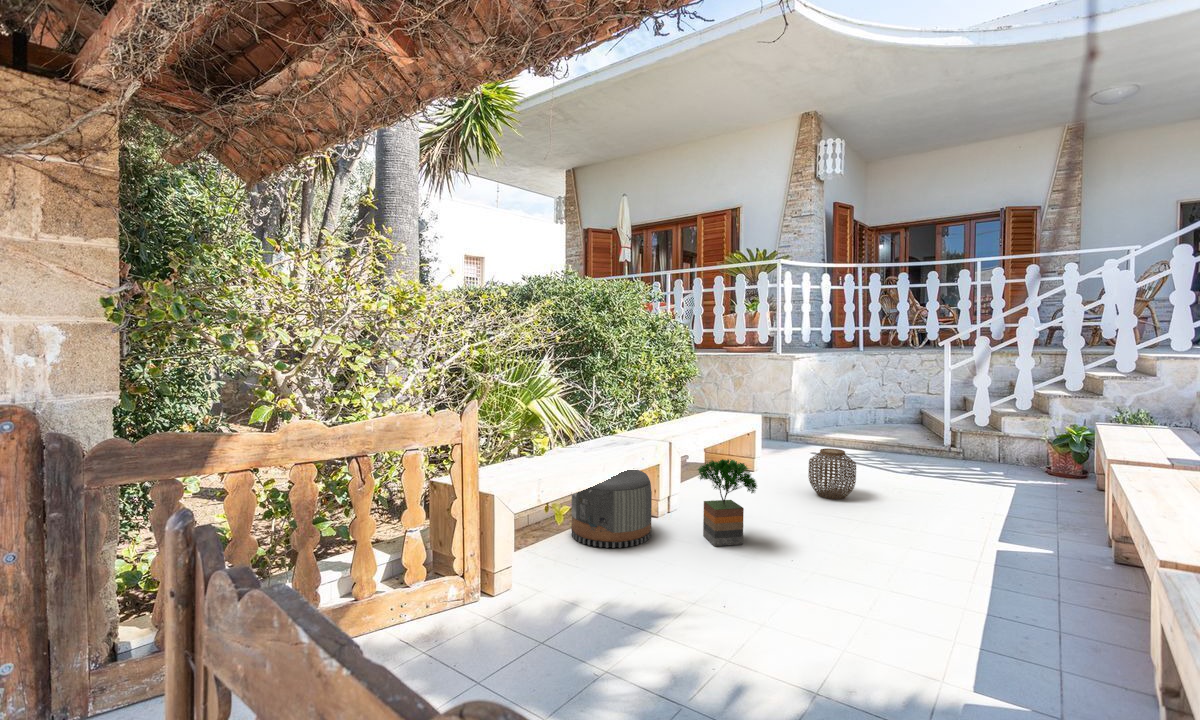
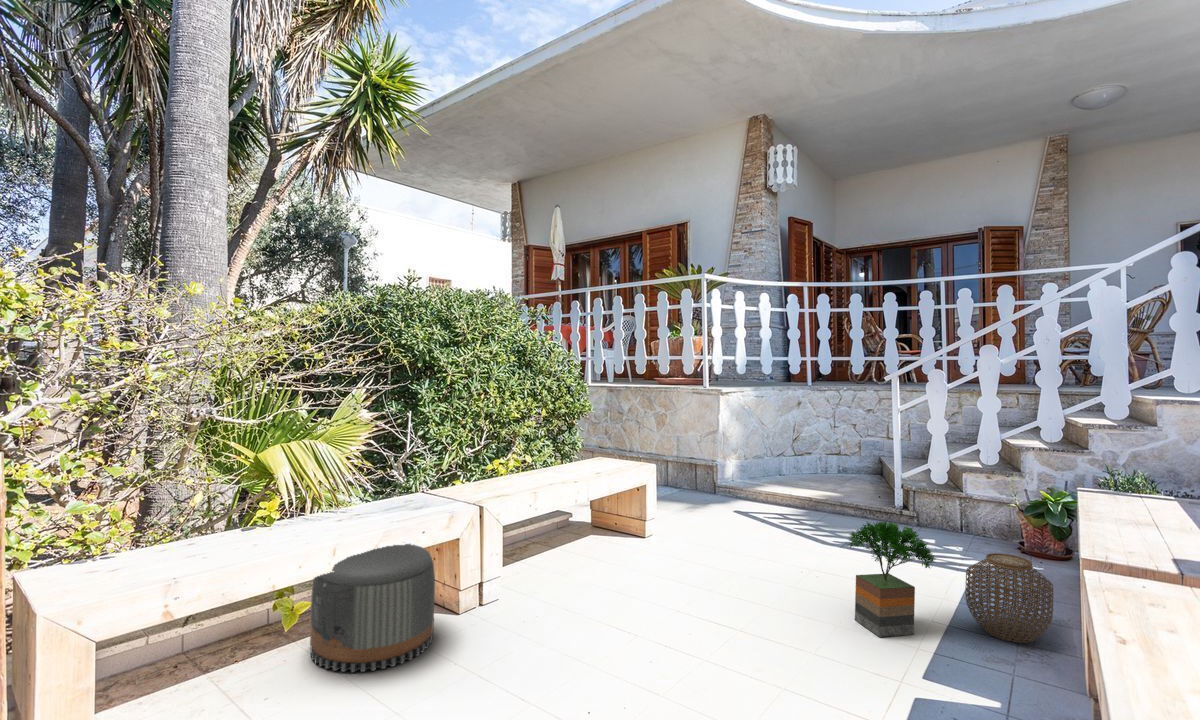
woven basket: present [809,448,856,499] -> present [965,553,1053,643]
potted tree: present [698,459,757,546] -> present [848,521,935,637]

